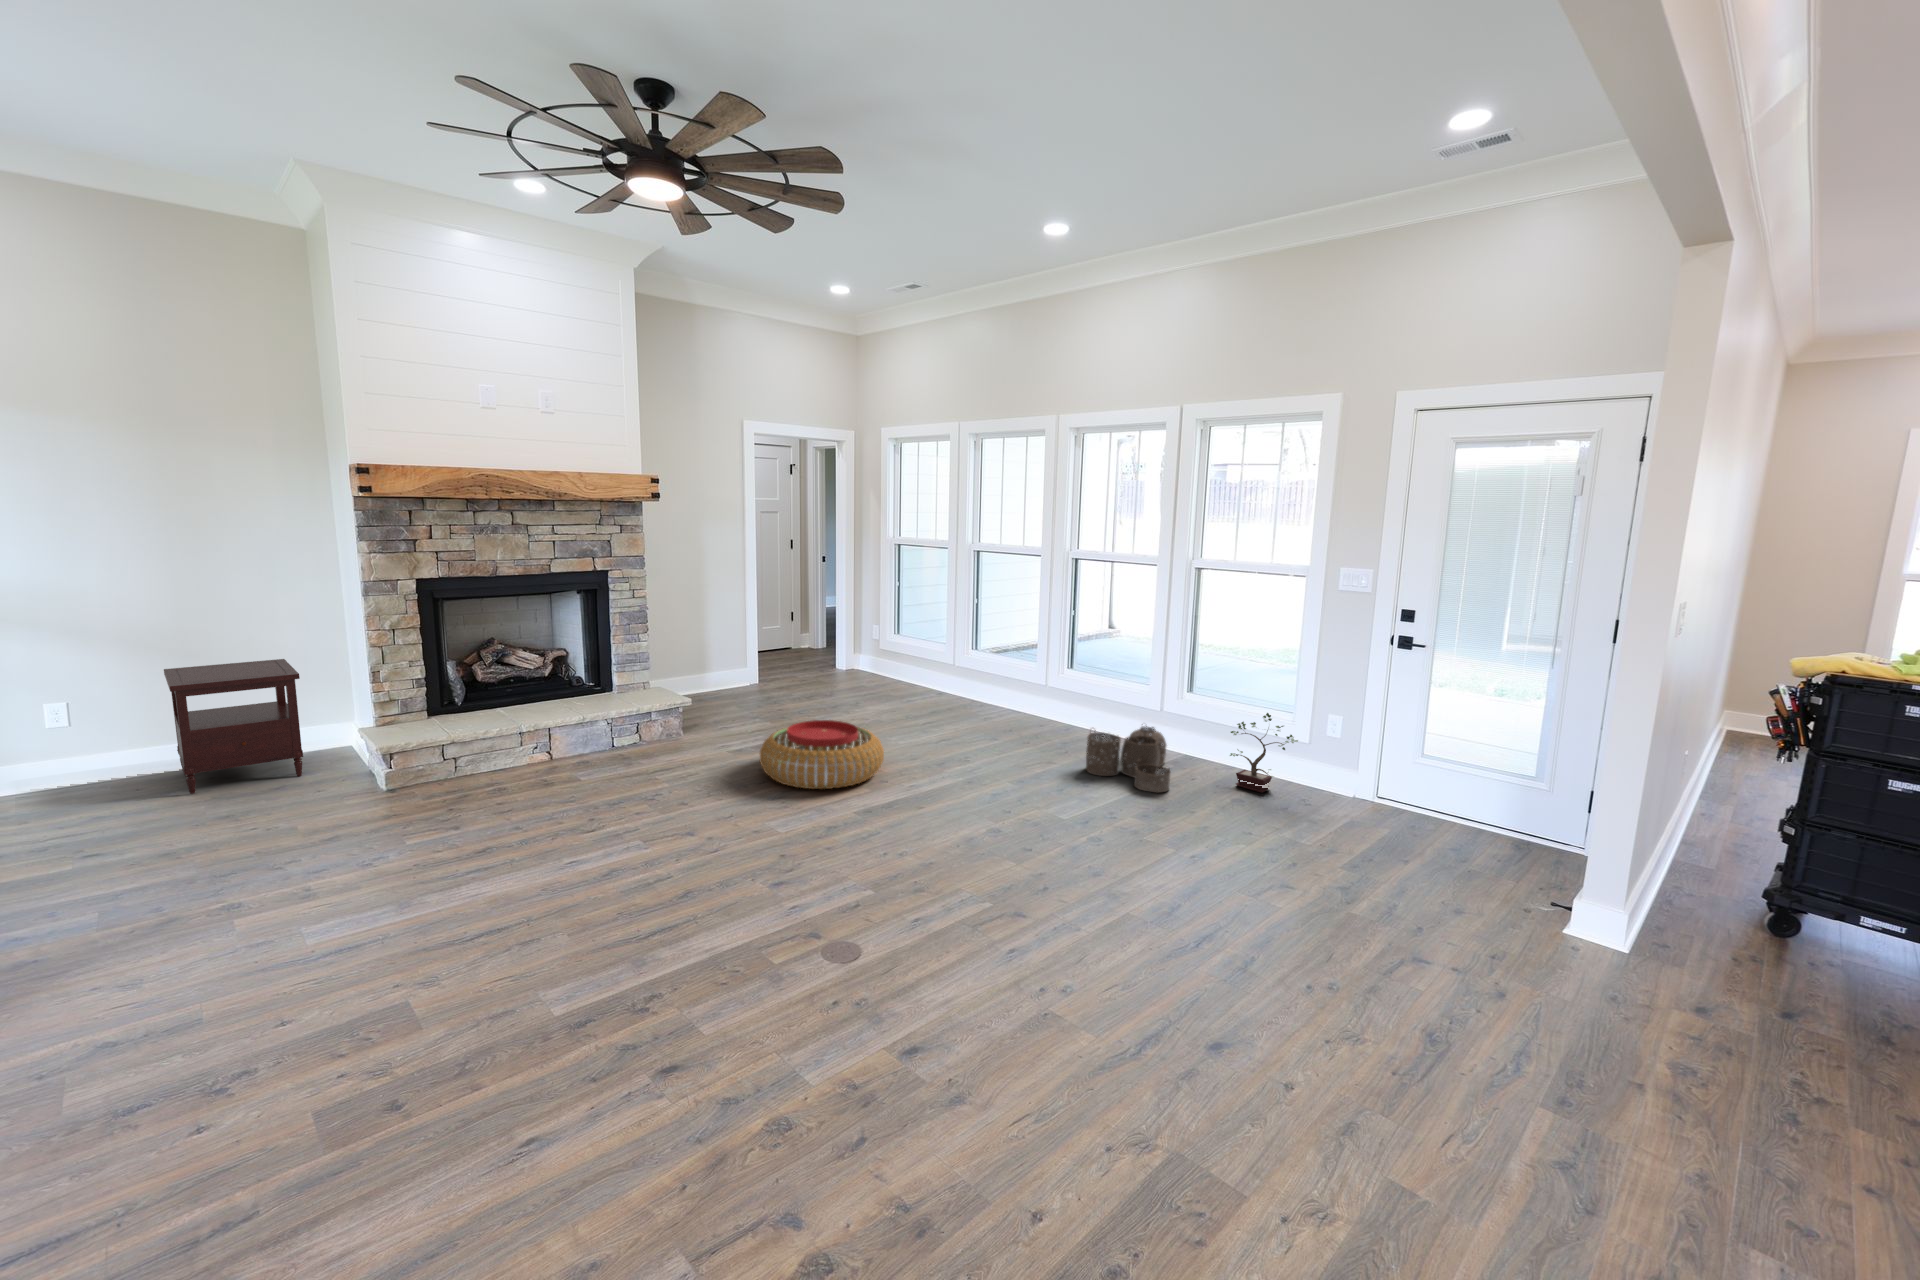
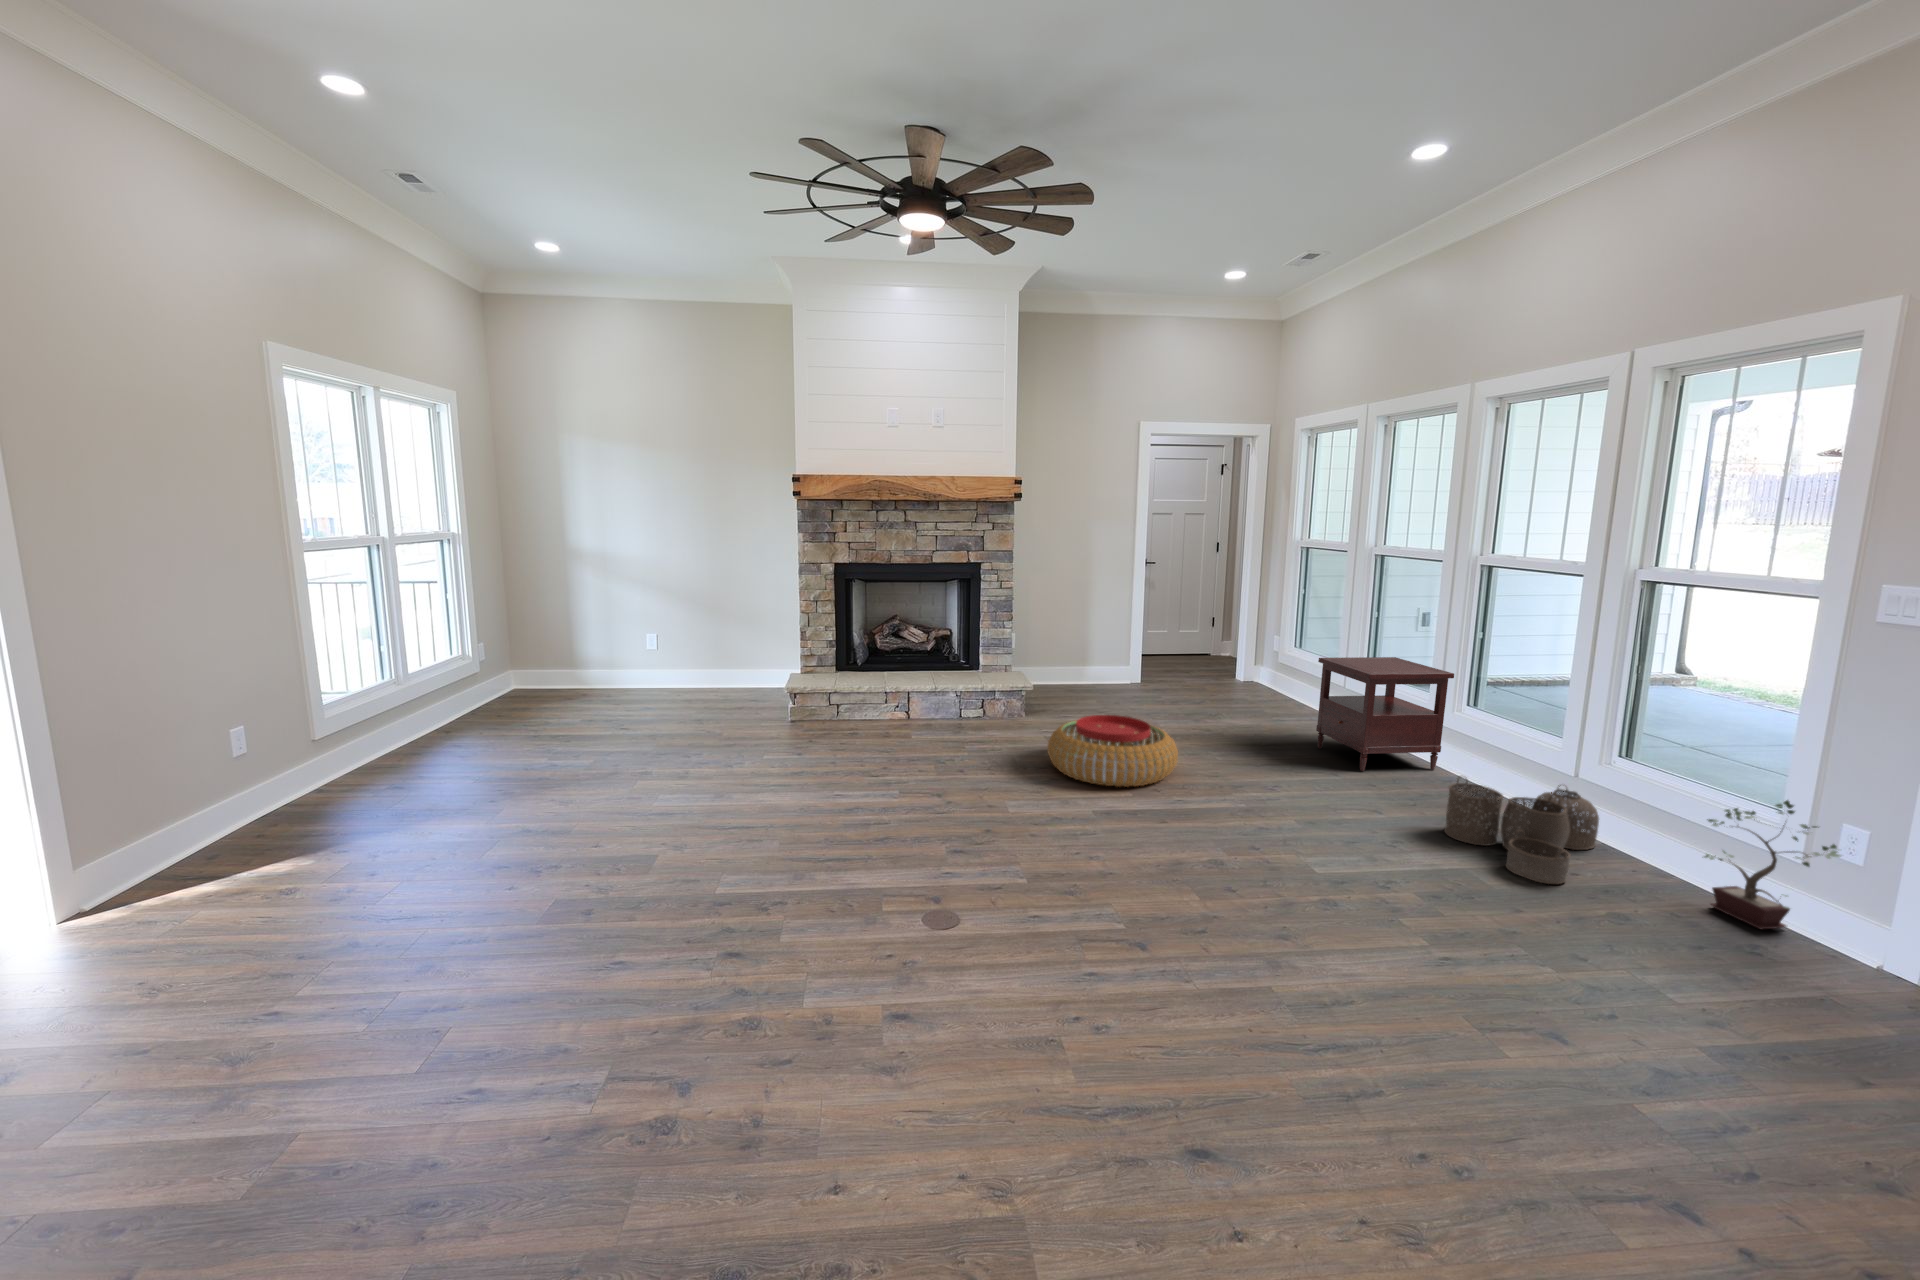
side table: present [164,659,303,794] -> present [1316,657,1454,771]

